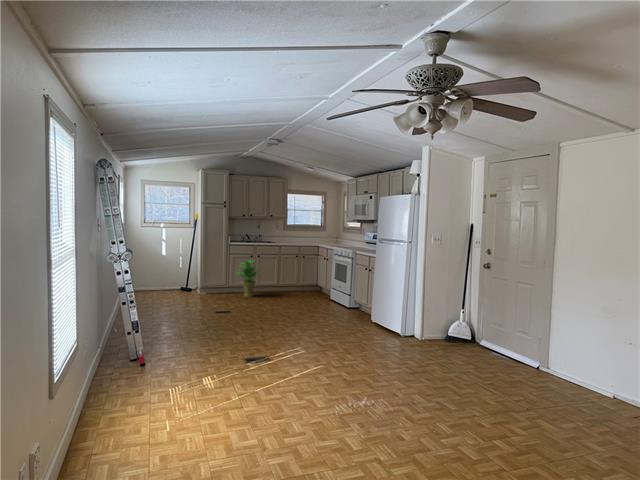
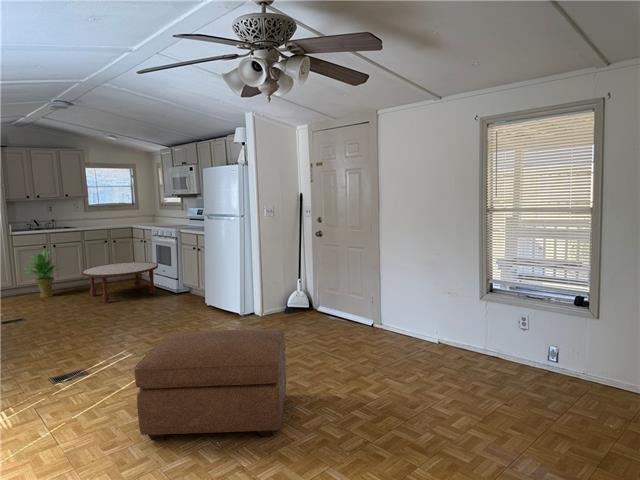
coffee table: none [275,275,335,308] -> present [82,262,158,303]
ottoman: none [301,336,435,443] -> present [134,330,286,440]

